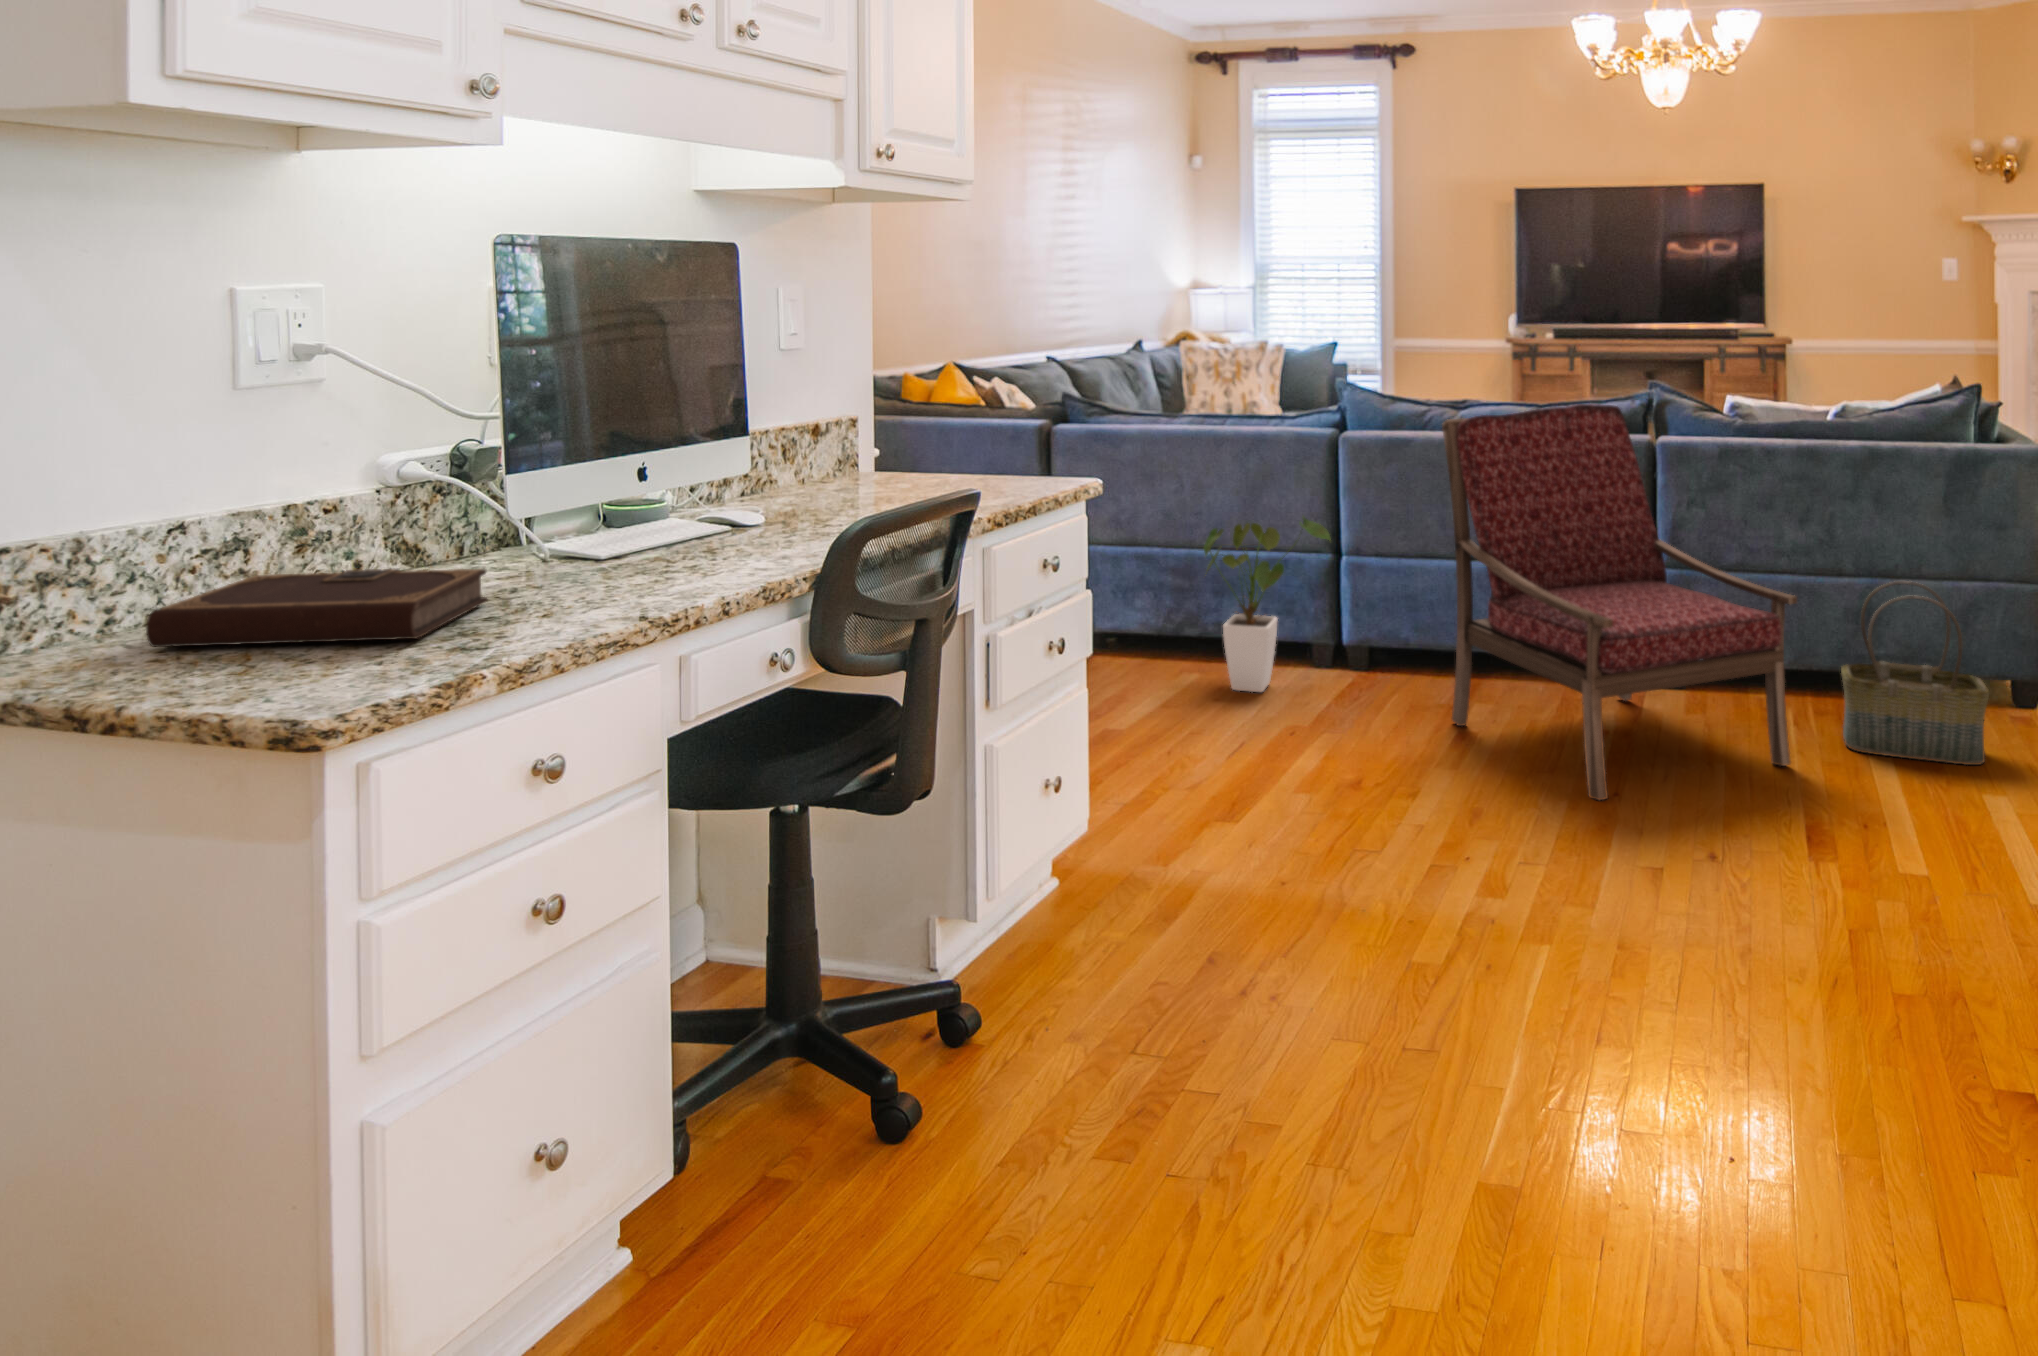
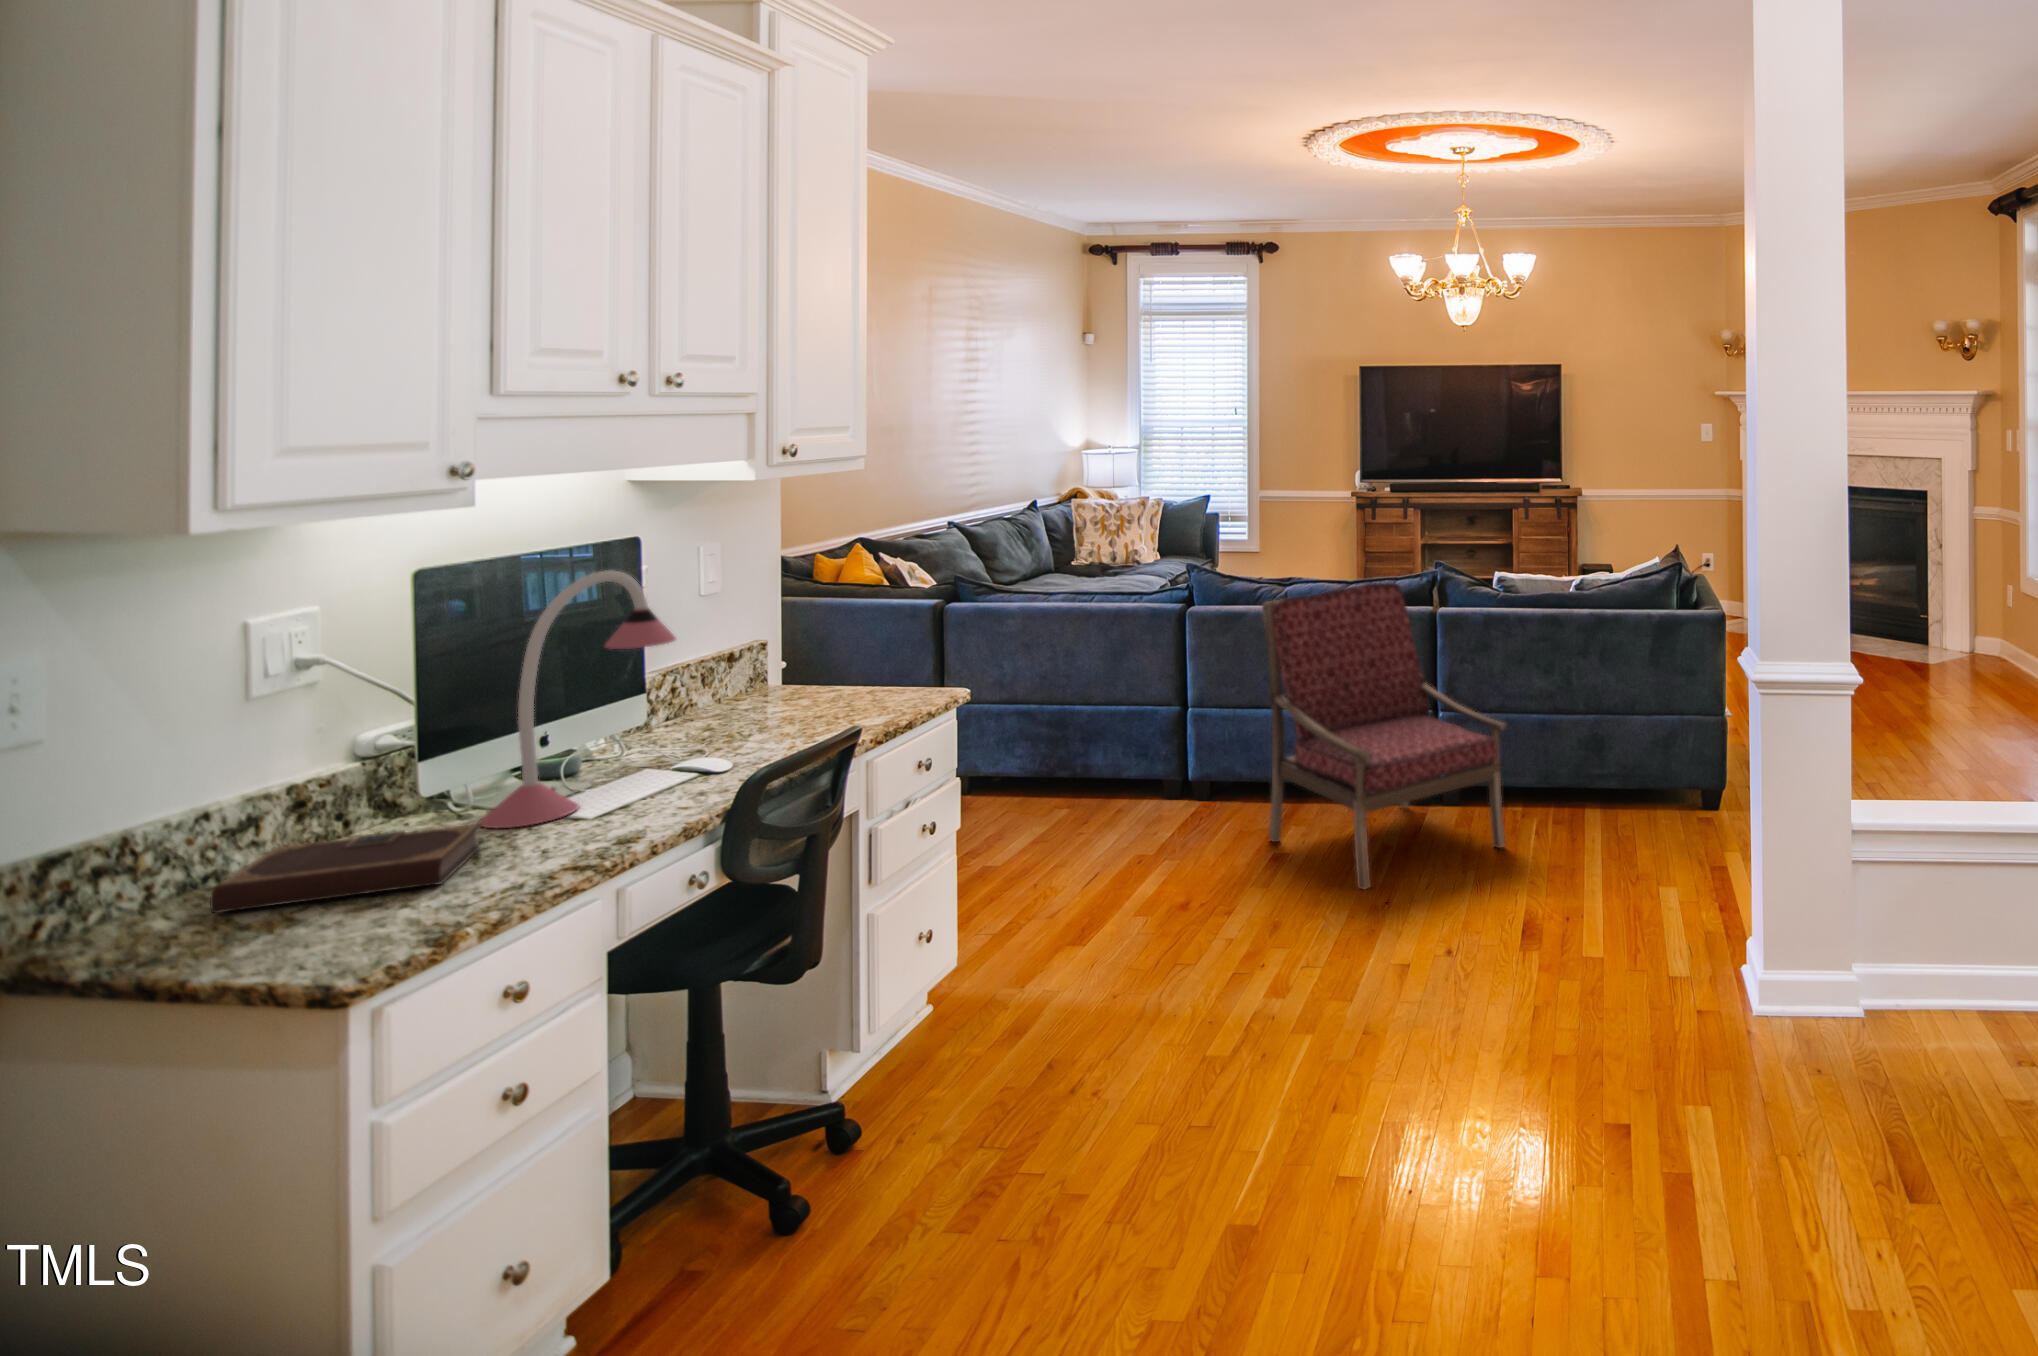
desk lamp: none [501,254,731,583] -> present [478,570,676,828]
house plant: present [1204,516,1330,692] -> none [1068,678,1180,831]
basket: present [1841,581,1990,765] -> none [1545,704,1635,832]

